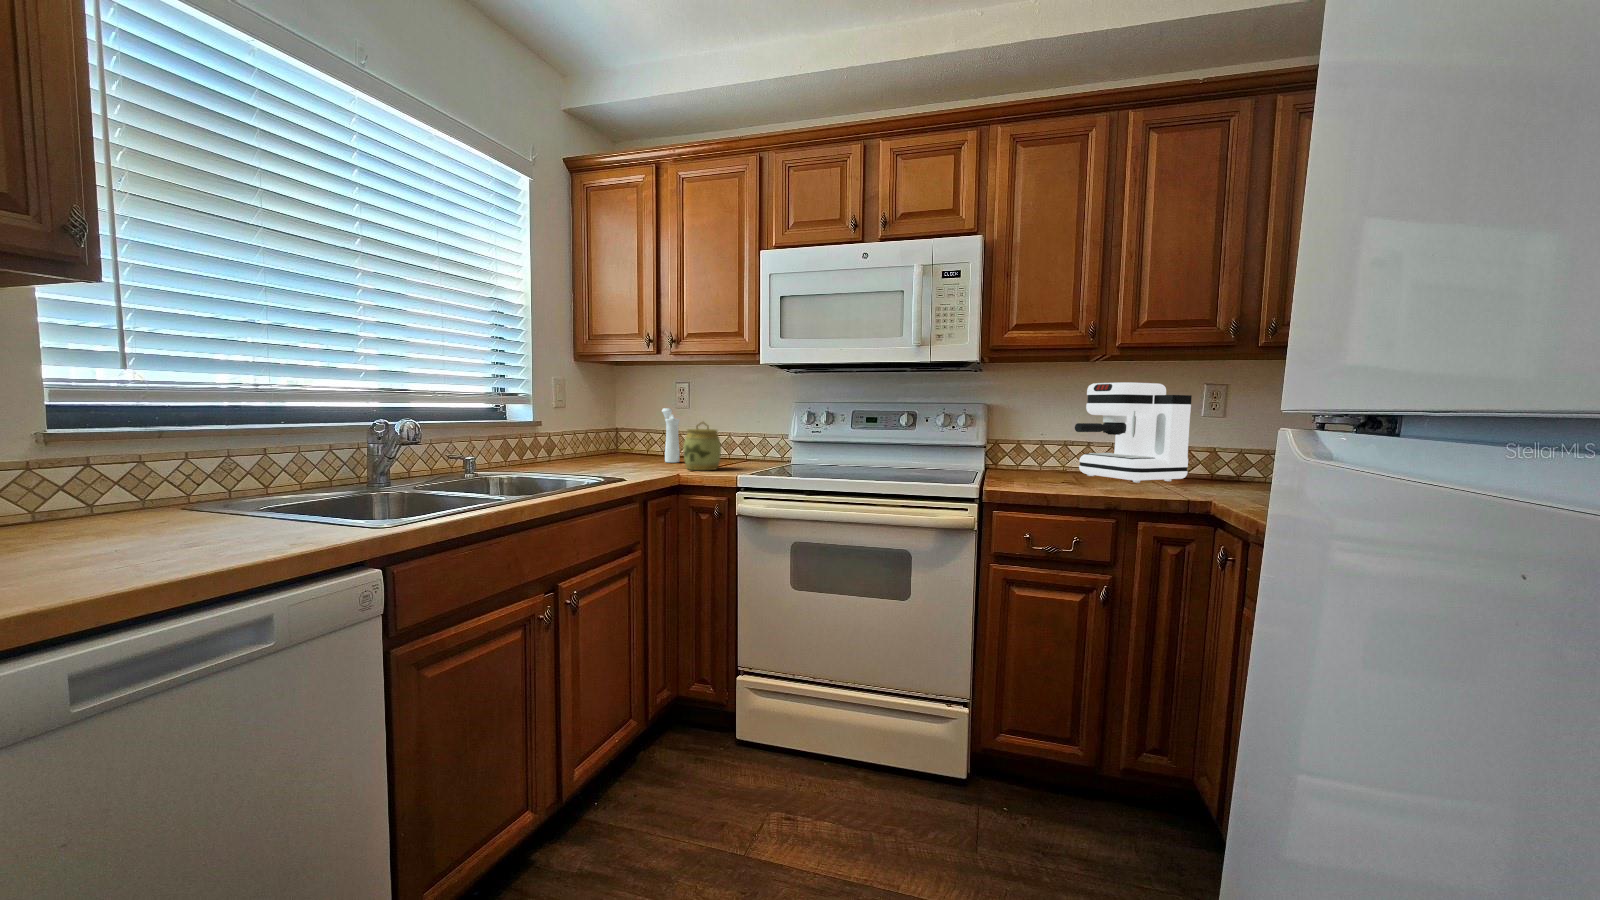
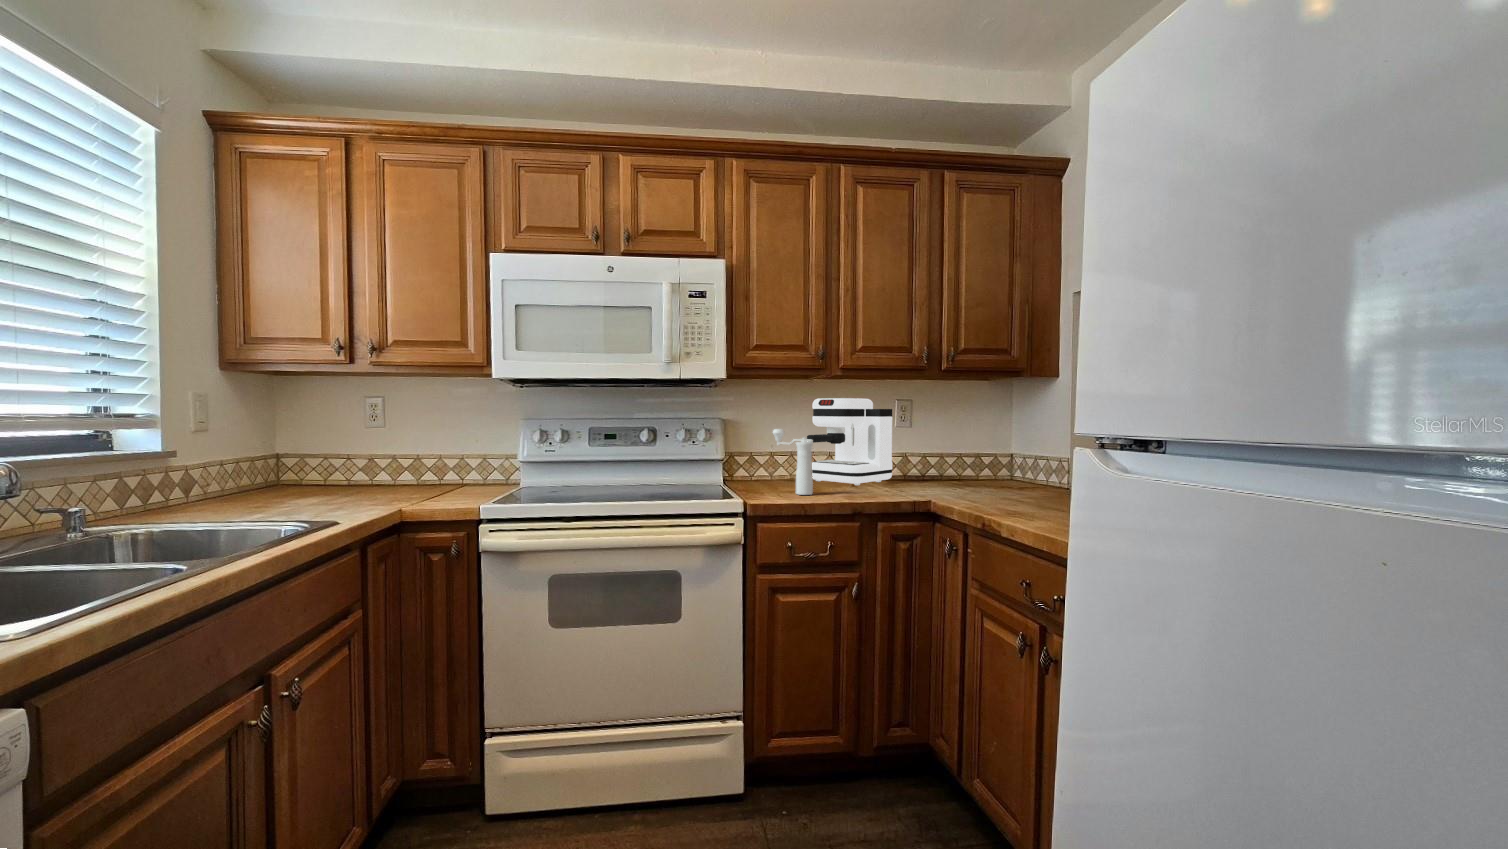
pepper mill: present [662,408,680,463] -> present [773,429,813,495]
jar: present [683,422,721,470] -> none [396,444,445,502]

